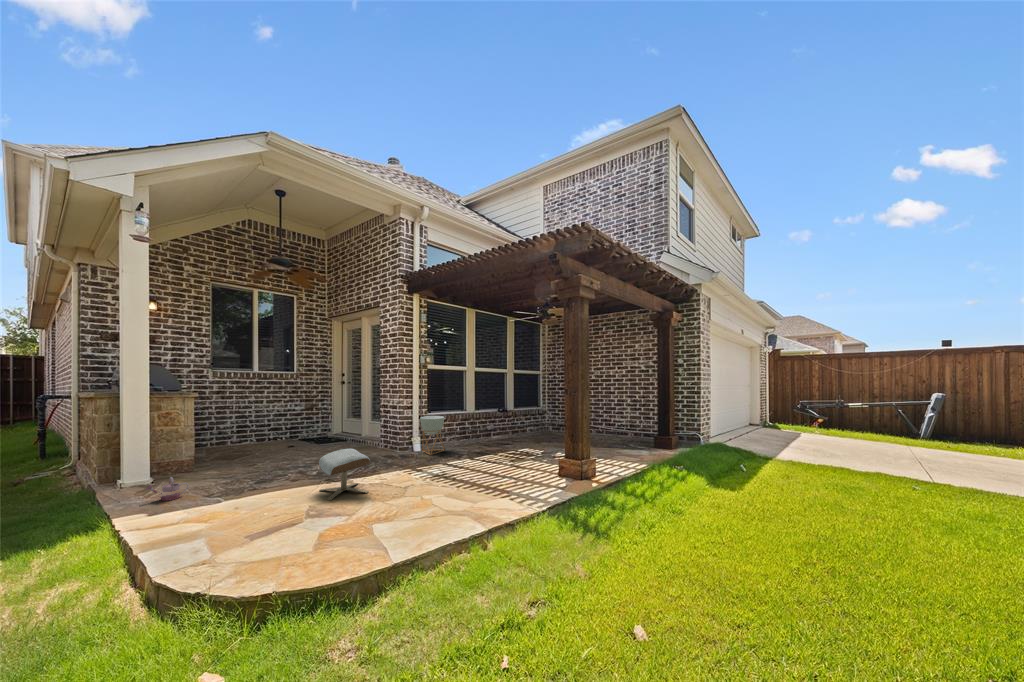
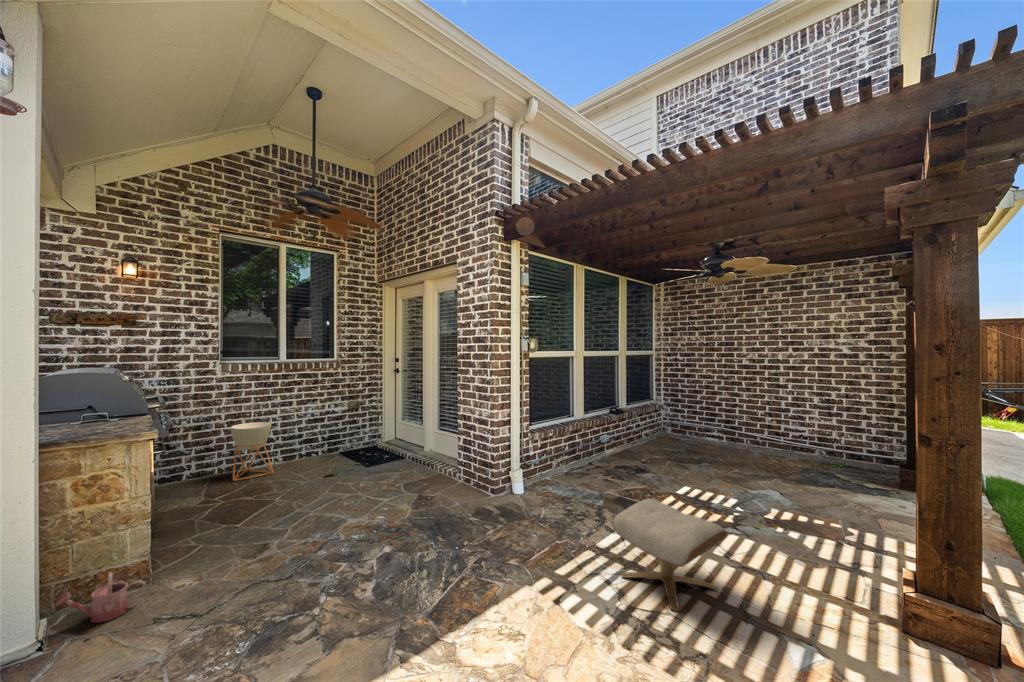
planter: present [420,416,445,455] -> present [231,422,273,481]
ottoman: present [319,448,370,500] -> present [612,499,727,611]

